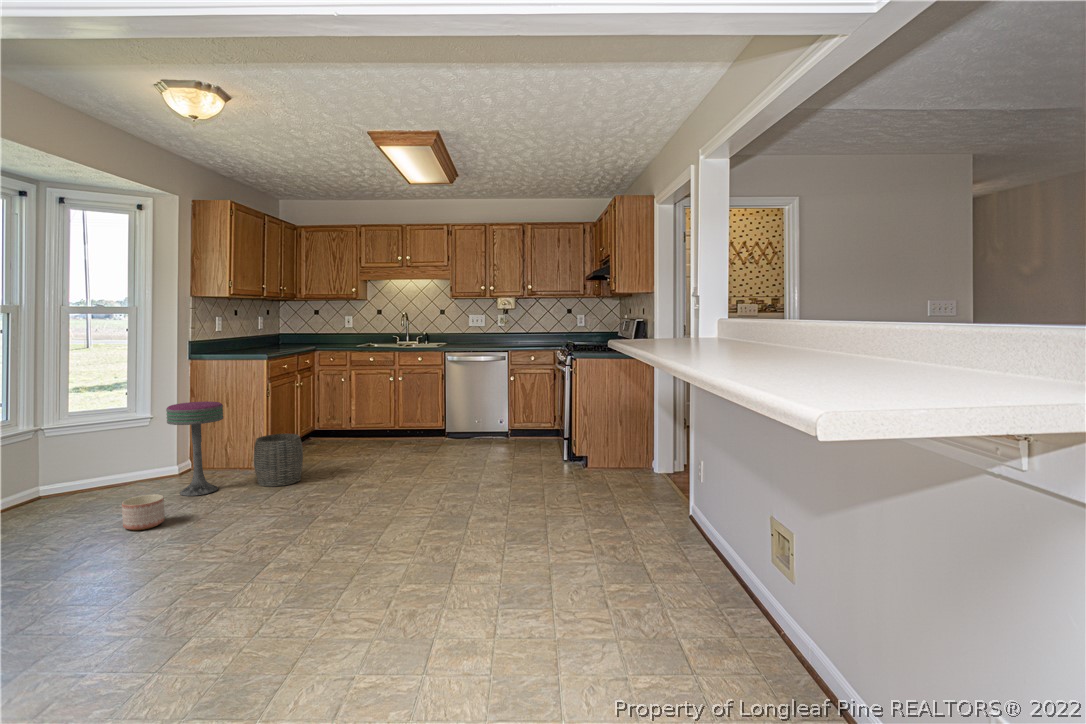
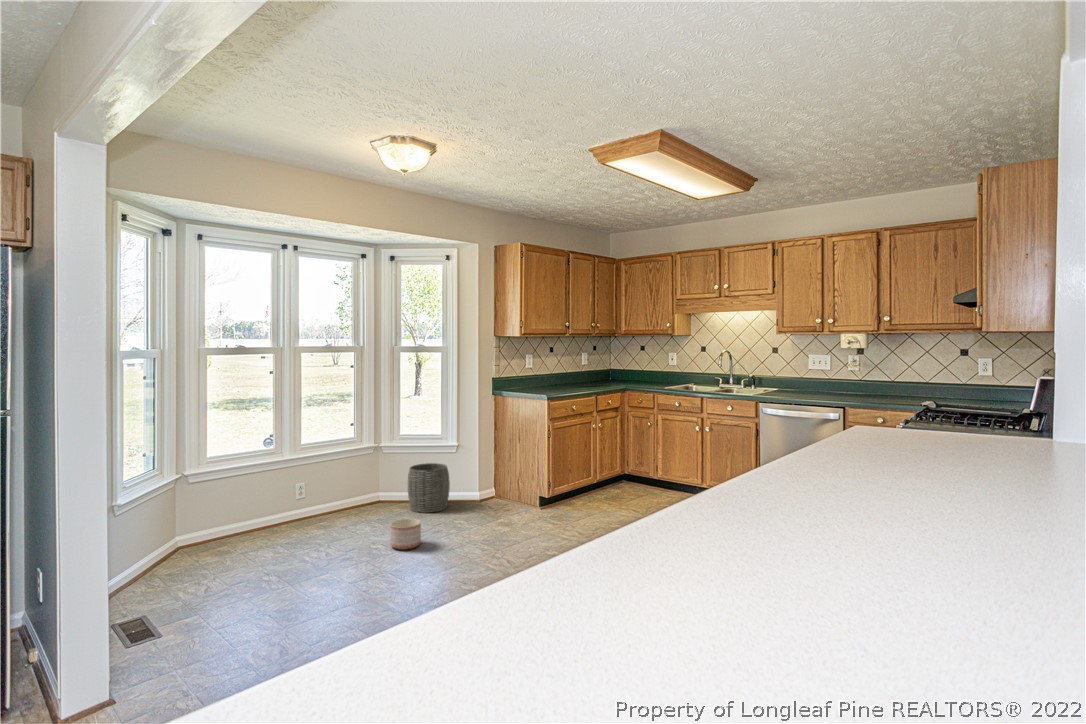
bar stool: present [166,402,223,496] -> none [451,438,495,526]
woven basket: present [254,434,303,487] -> present [408,463,450,513]

